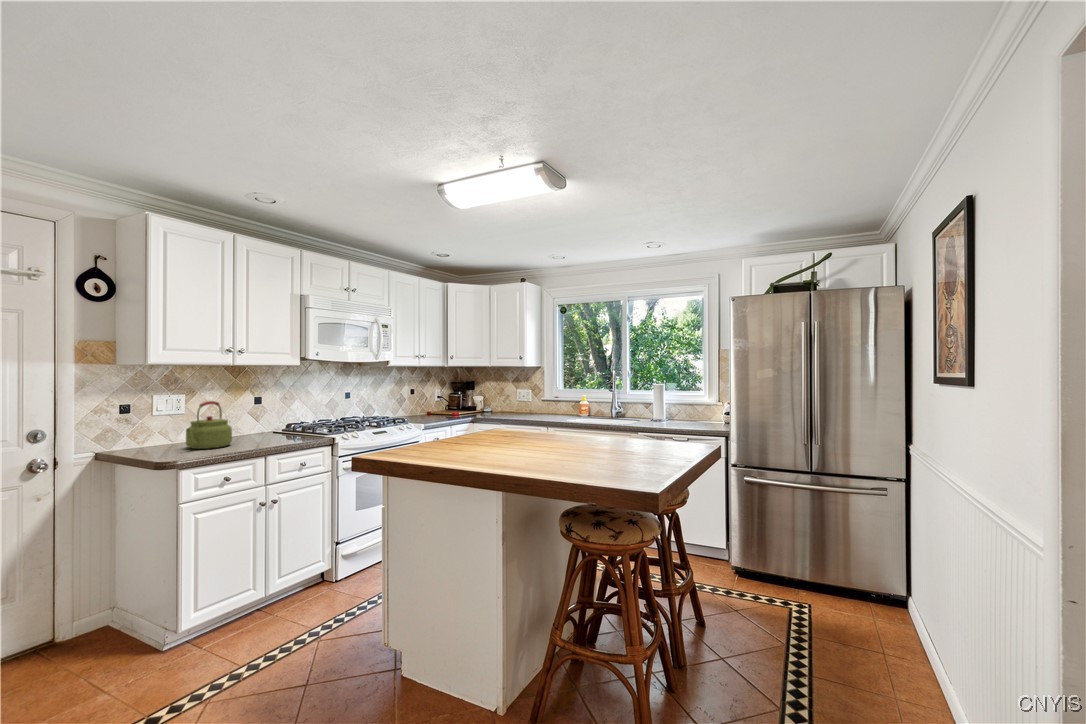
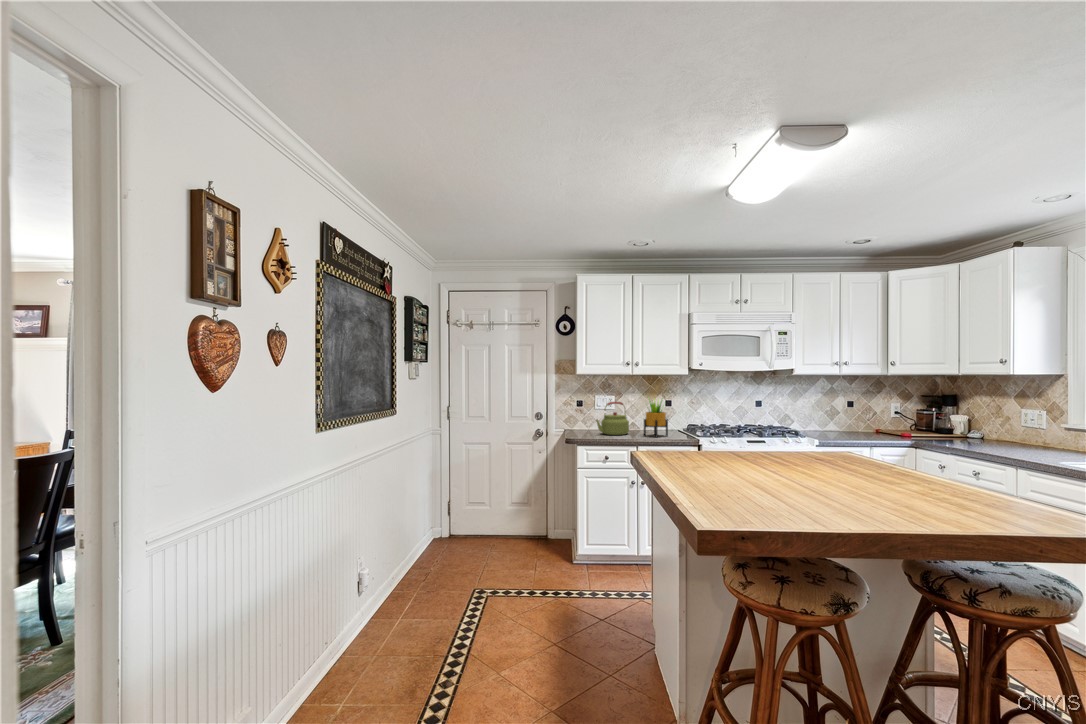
potted plant: none [259,390,290,443] -> present [644,398,668,437]

